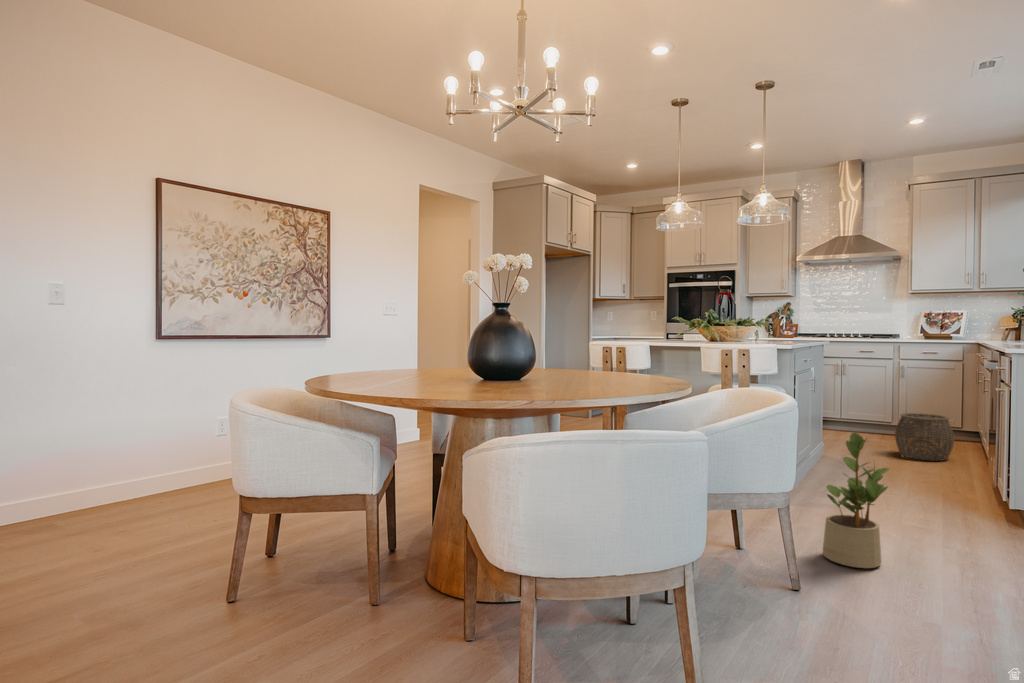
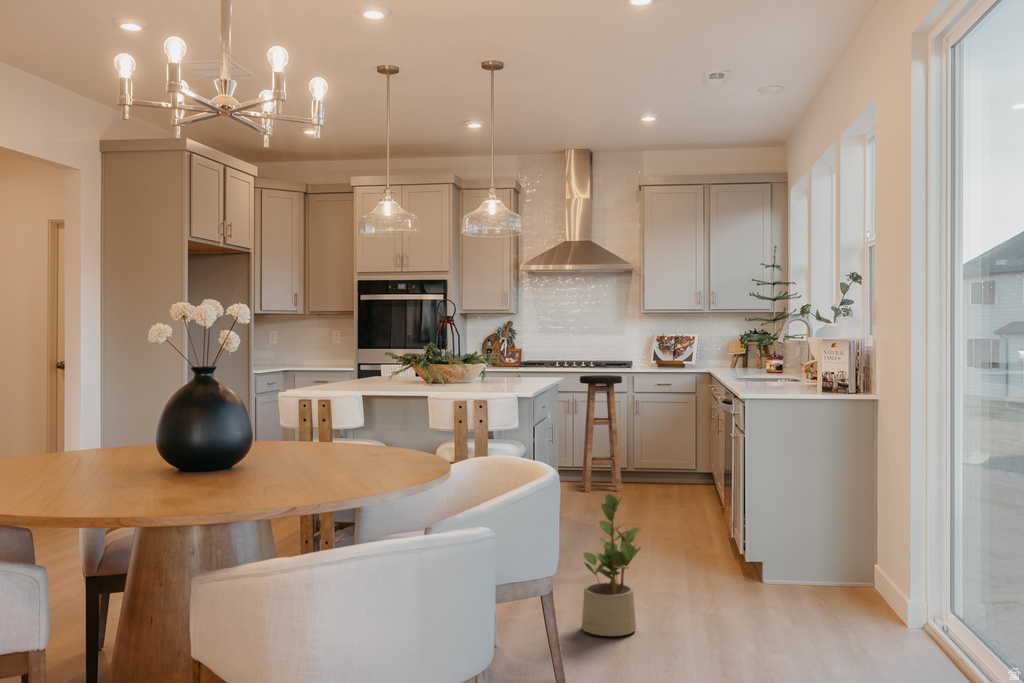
bar stool: none [846,344,887,440] -> present [580,375,622,492]
woven basket: present [895,413,954,461] -> none [634,458,691,512]

